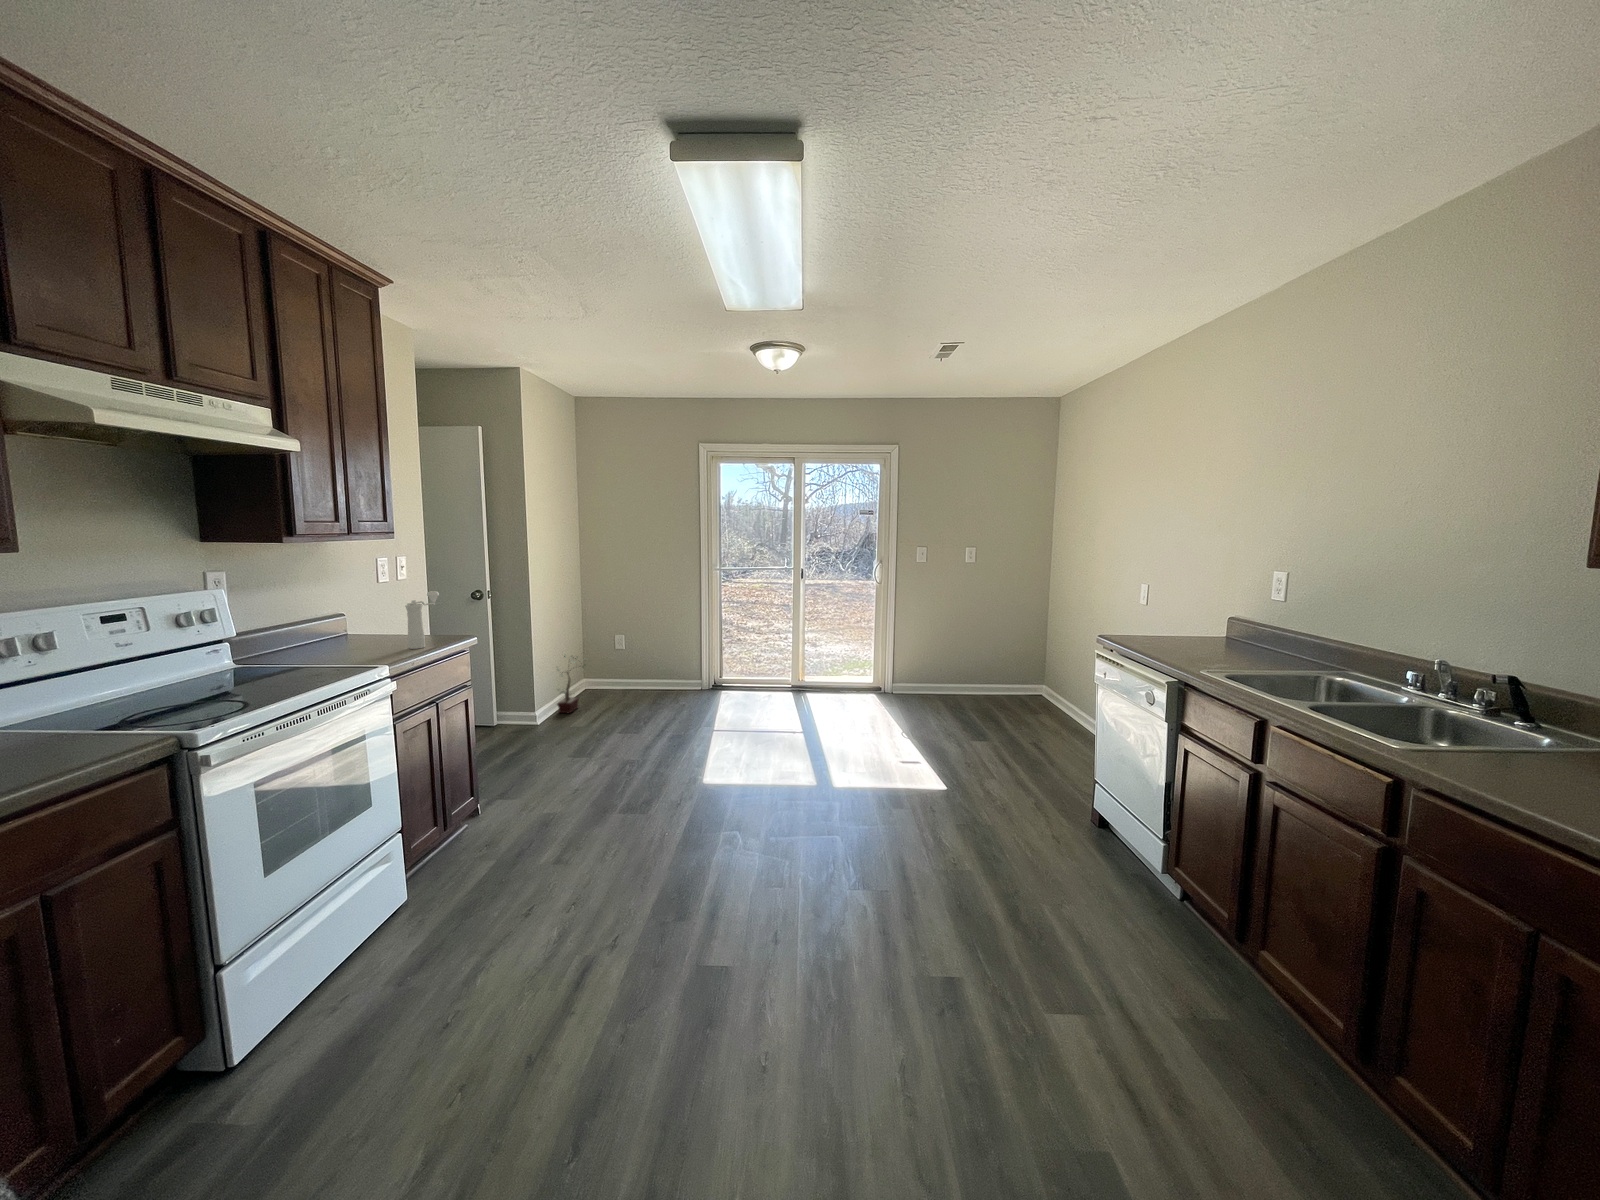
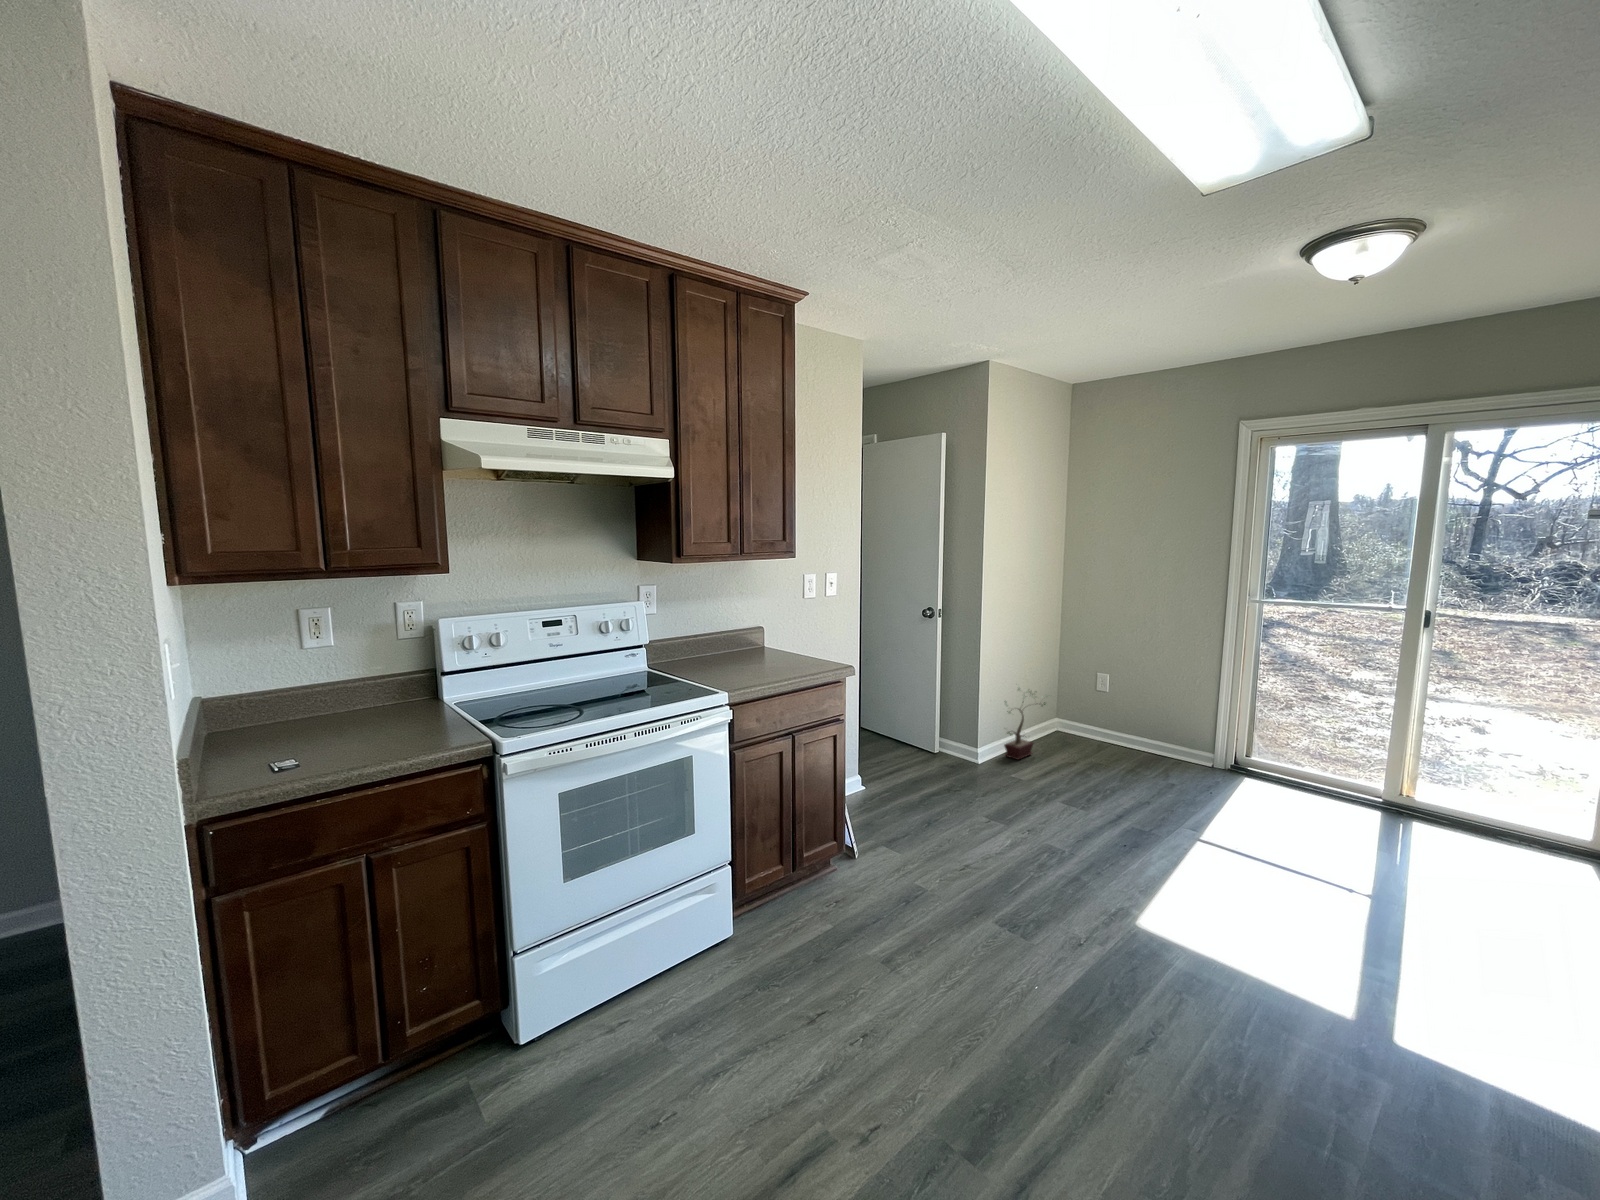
pepper mill: present [405,591,439,649] -> none [775,611,813,672]

